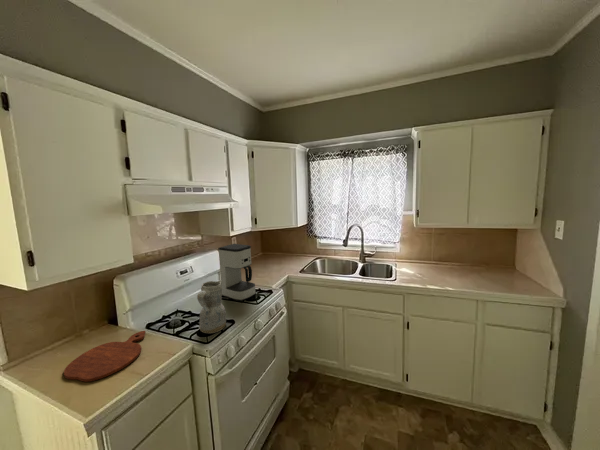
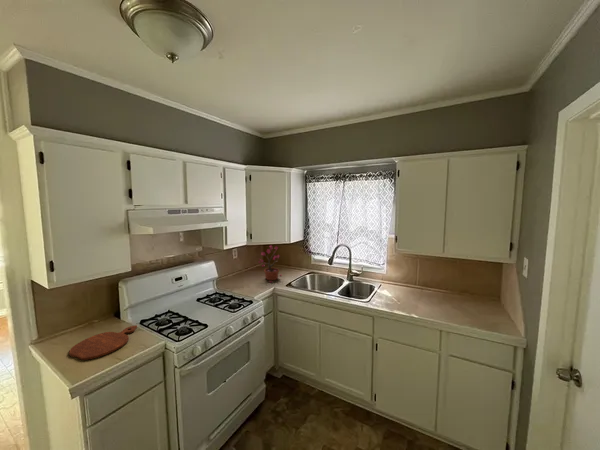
potted plant: none [264,230,288,271] -> present [259,246,280,282]
coffee maker: present [218,244,256,300] -> none [208,257,238,307]
ceramic pitcher: present [197,281,226,333] -> none [174,290,200,333]

